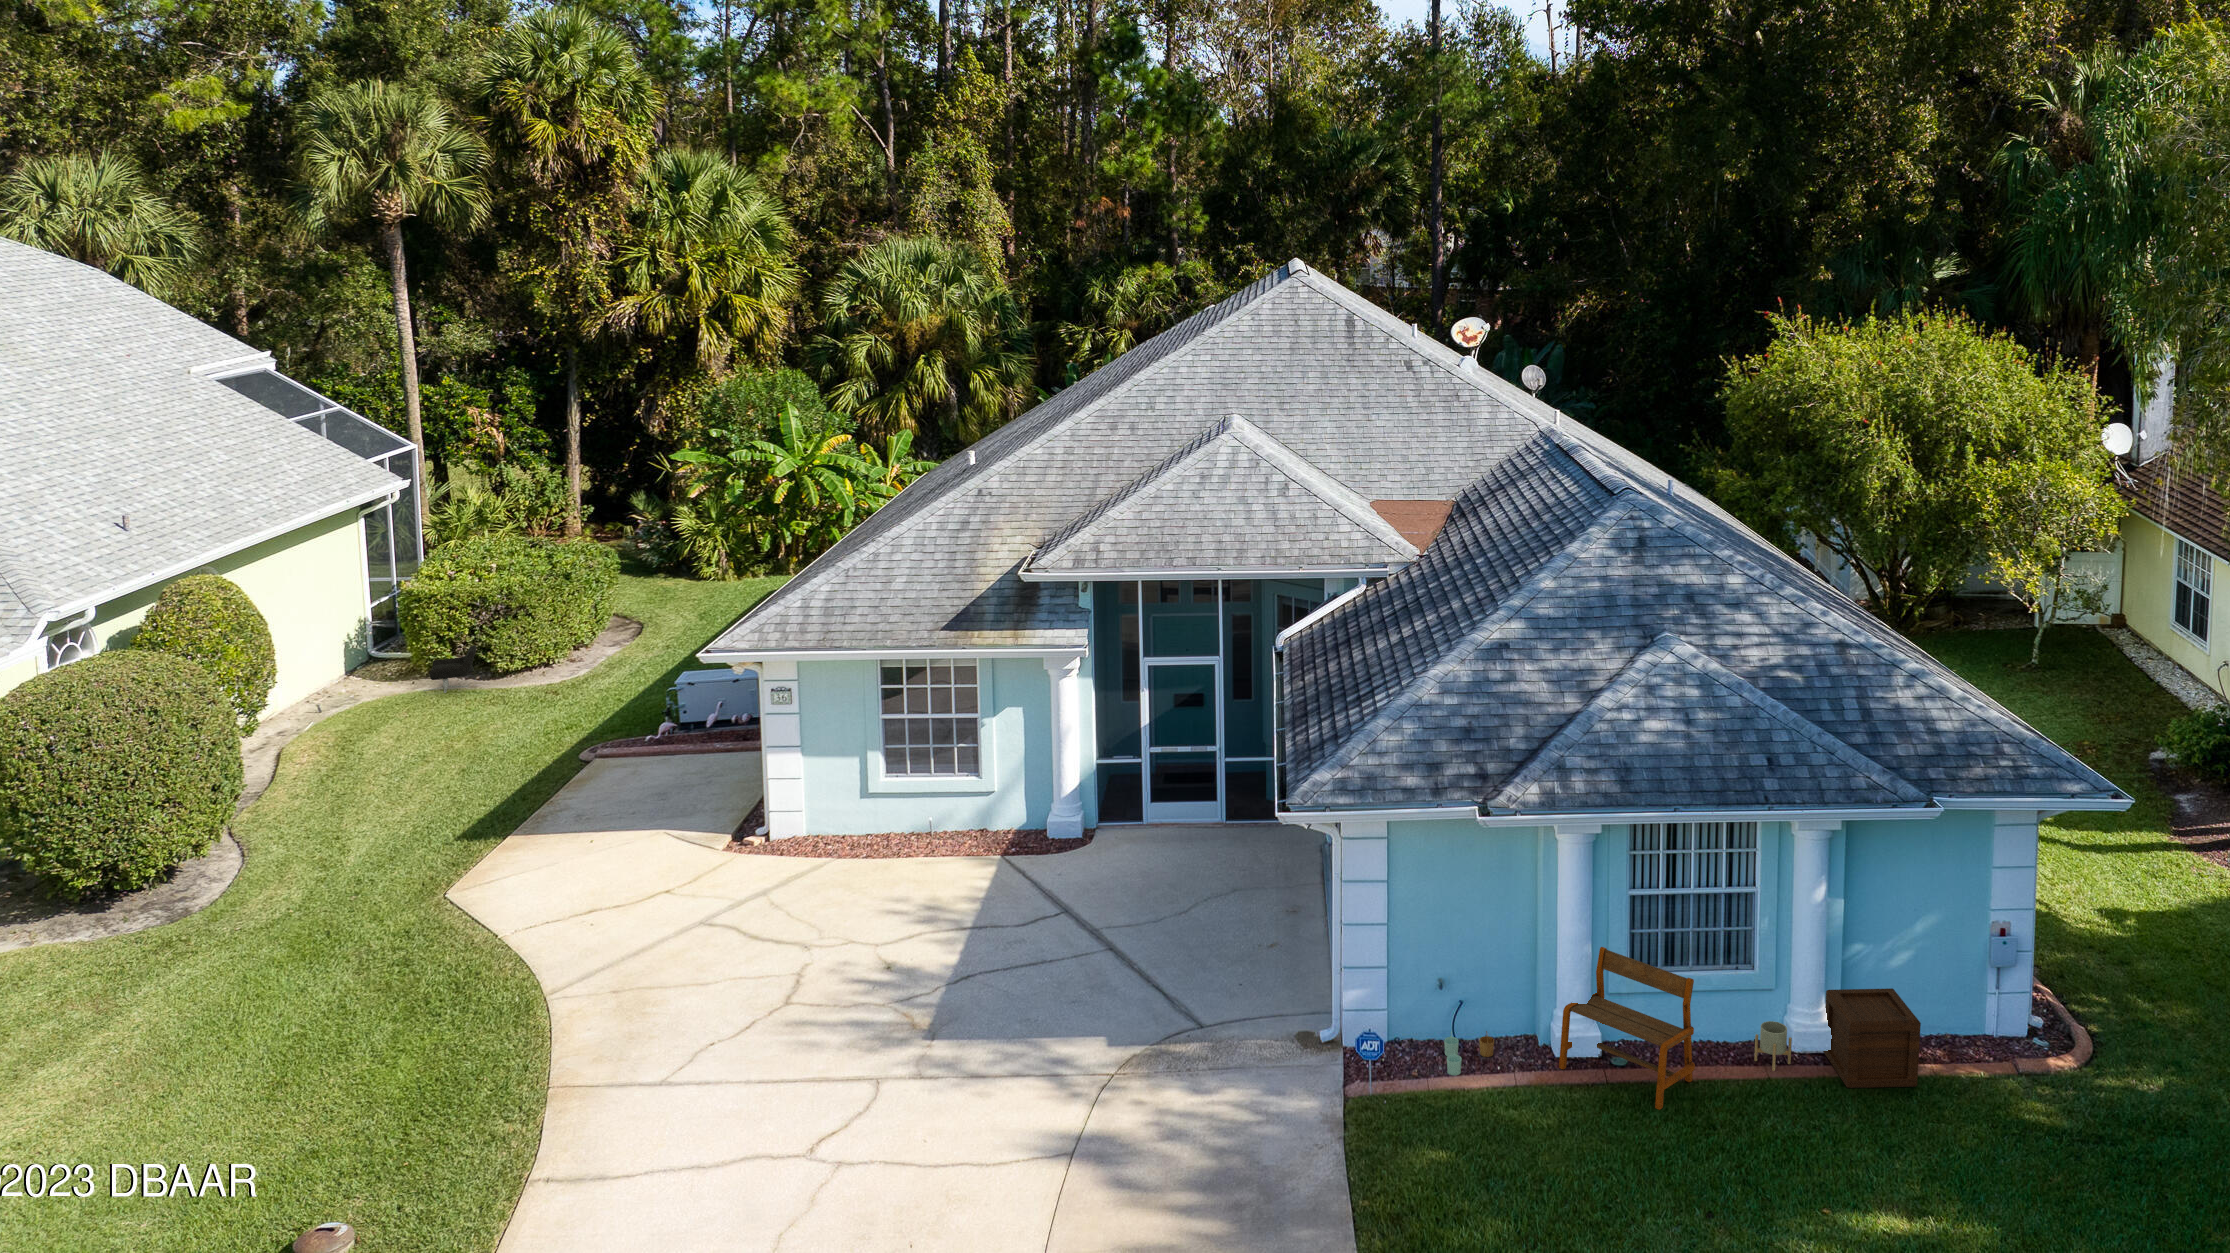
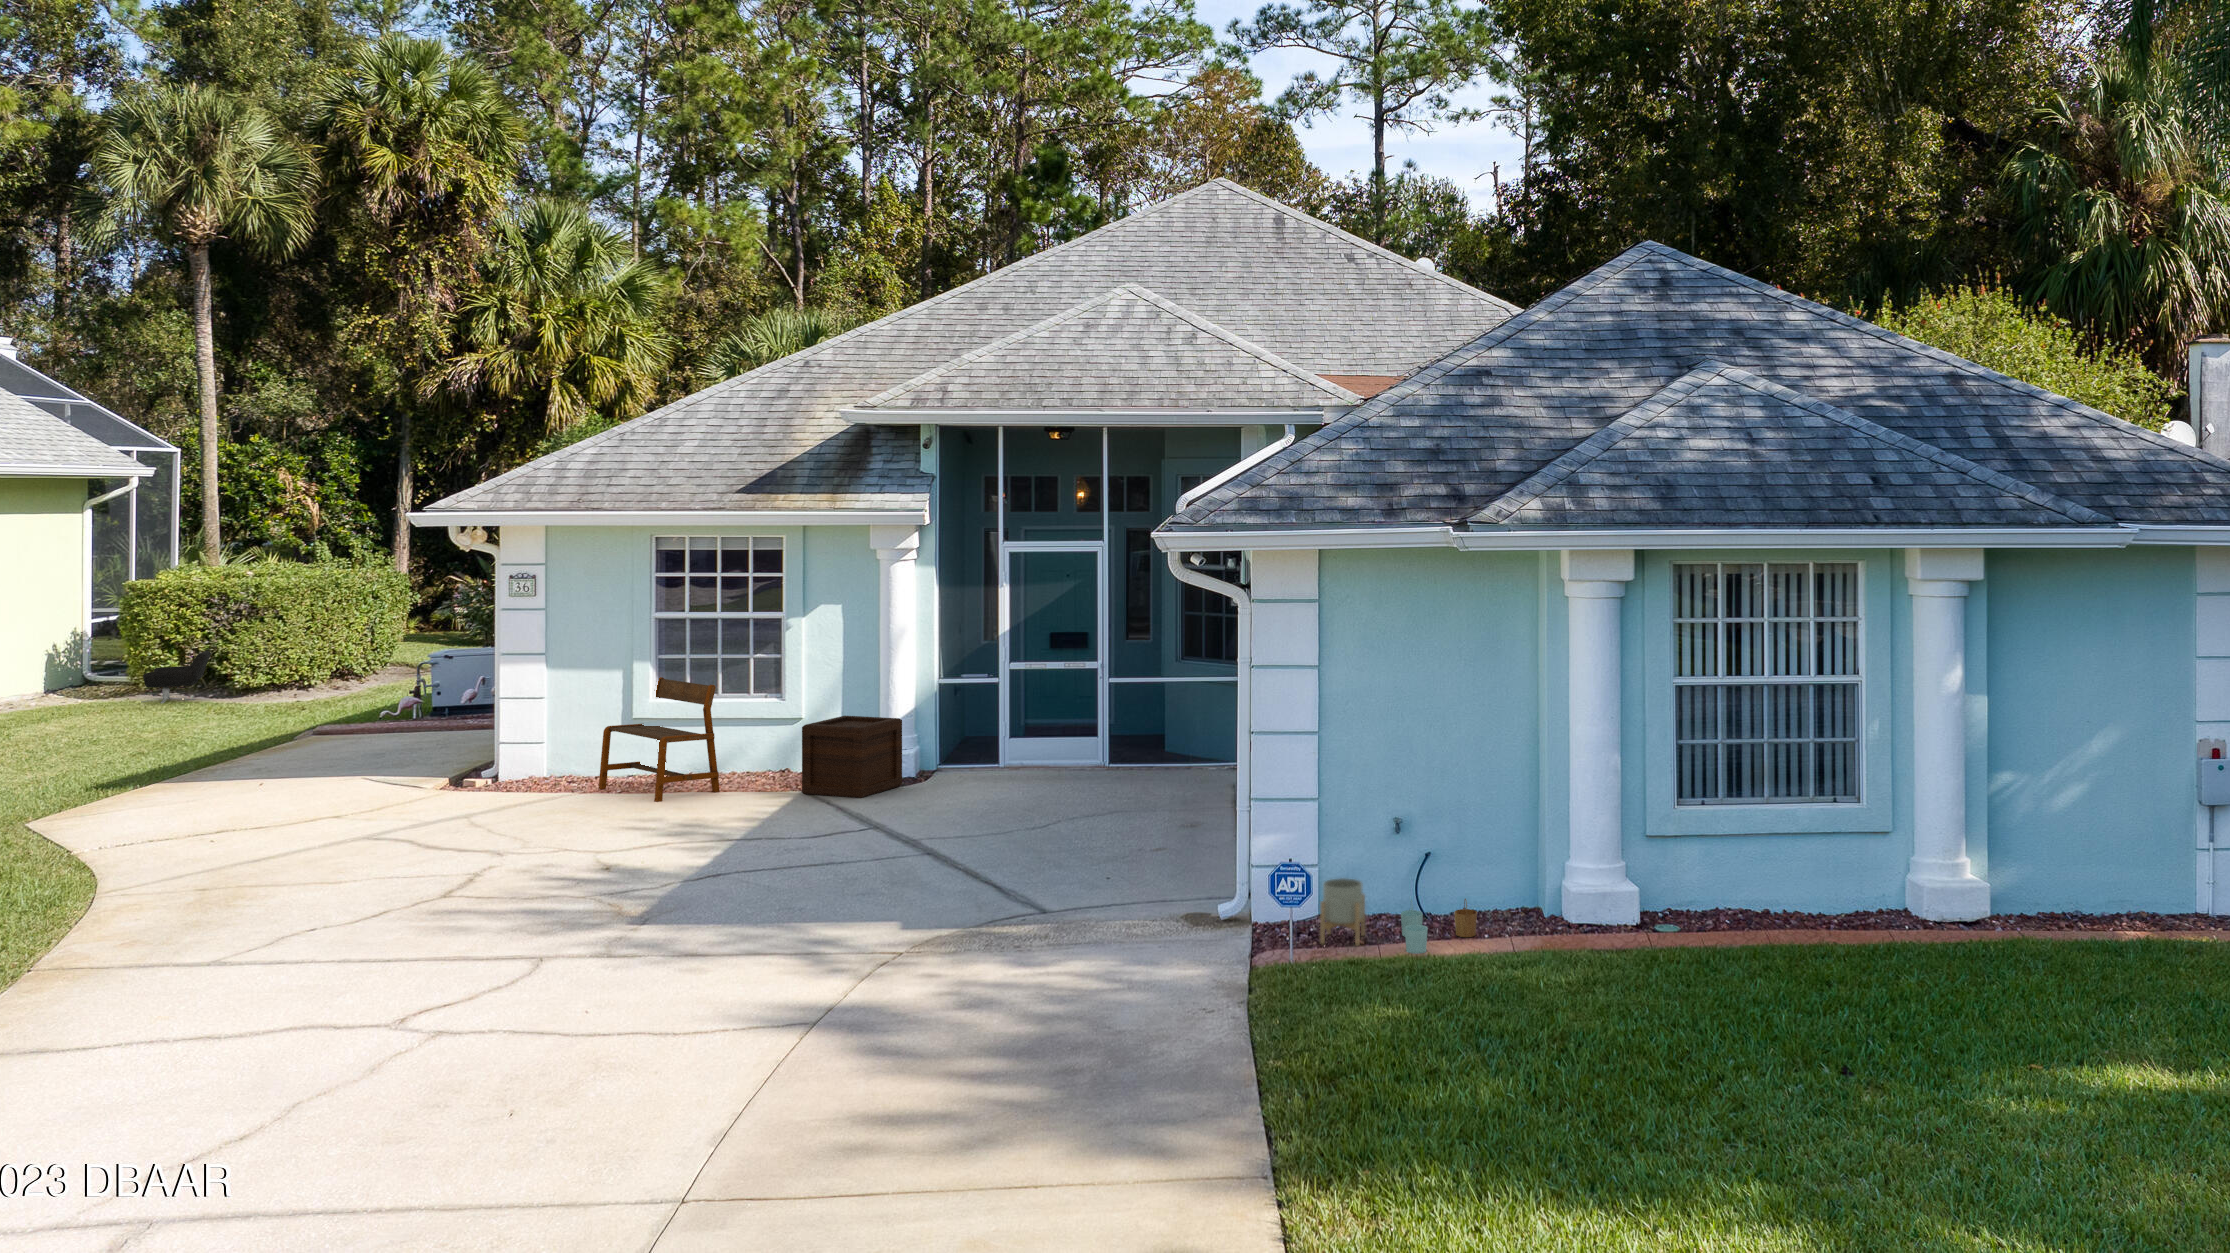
bench: present [1559,947,1695,1110] -> present [599,677,720,802]
wooden crate: present [1823,988,1921,1088] -> present [802,716,902,798]
planter: present [1754,1021,1792,1071] -> present [1320,878,1365,946]

